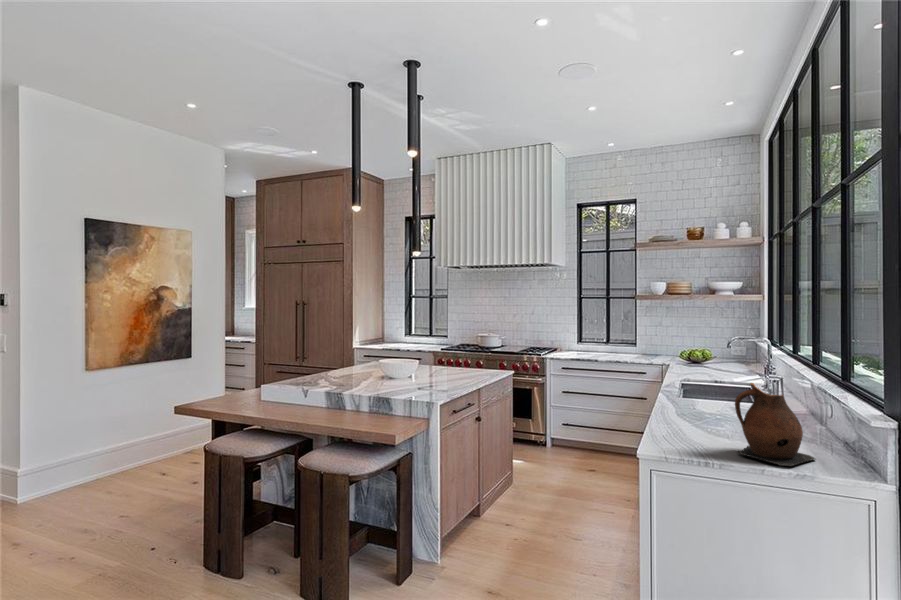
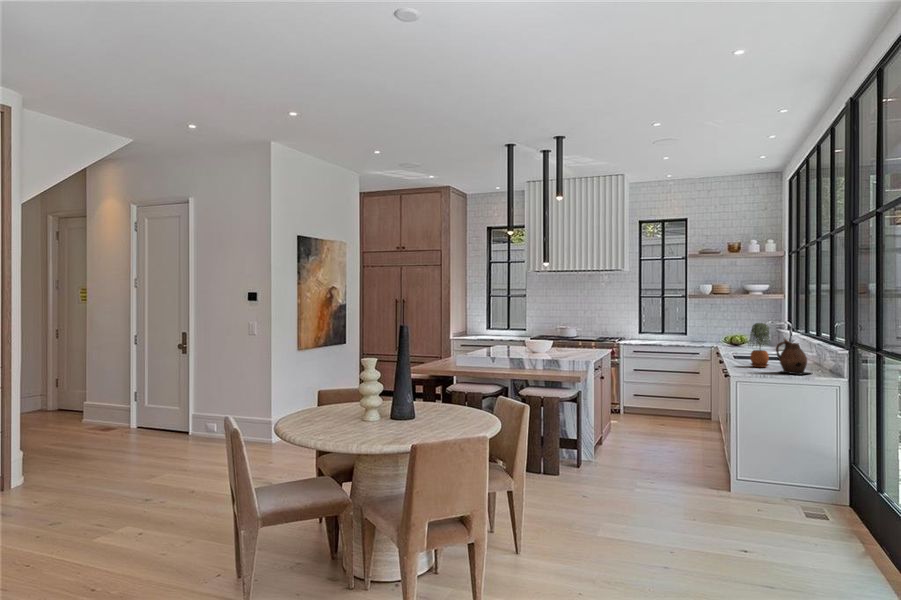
potted plant: none [686,345,728,429] -> present [750,323,770,367]

